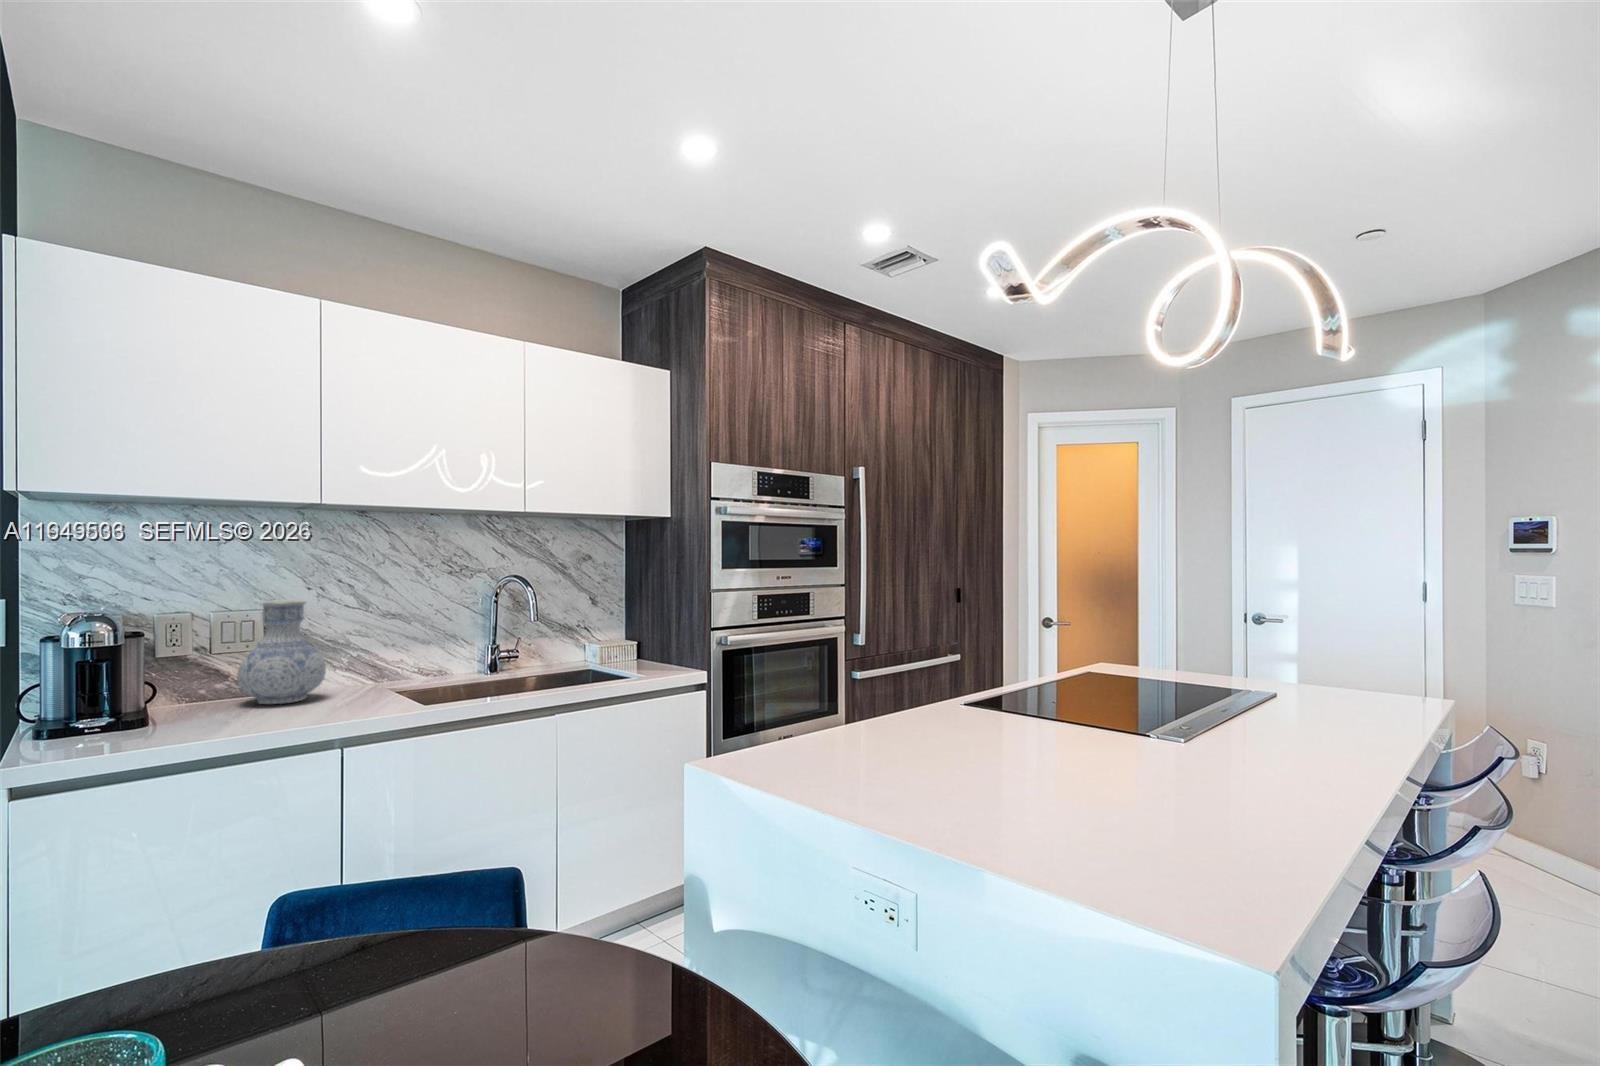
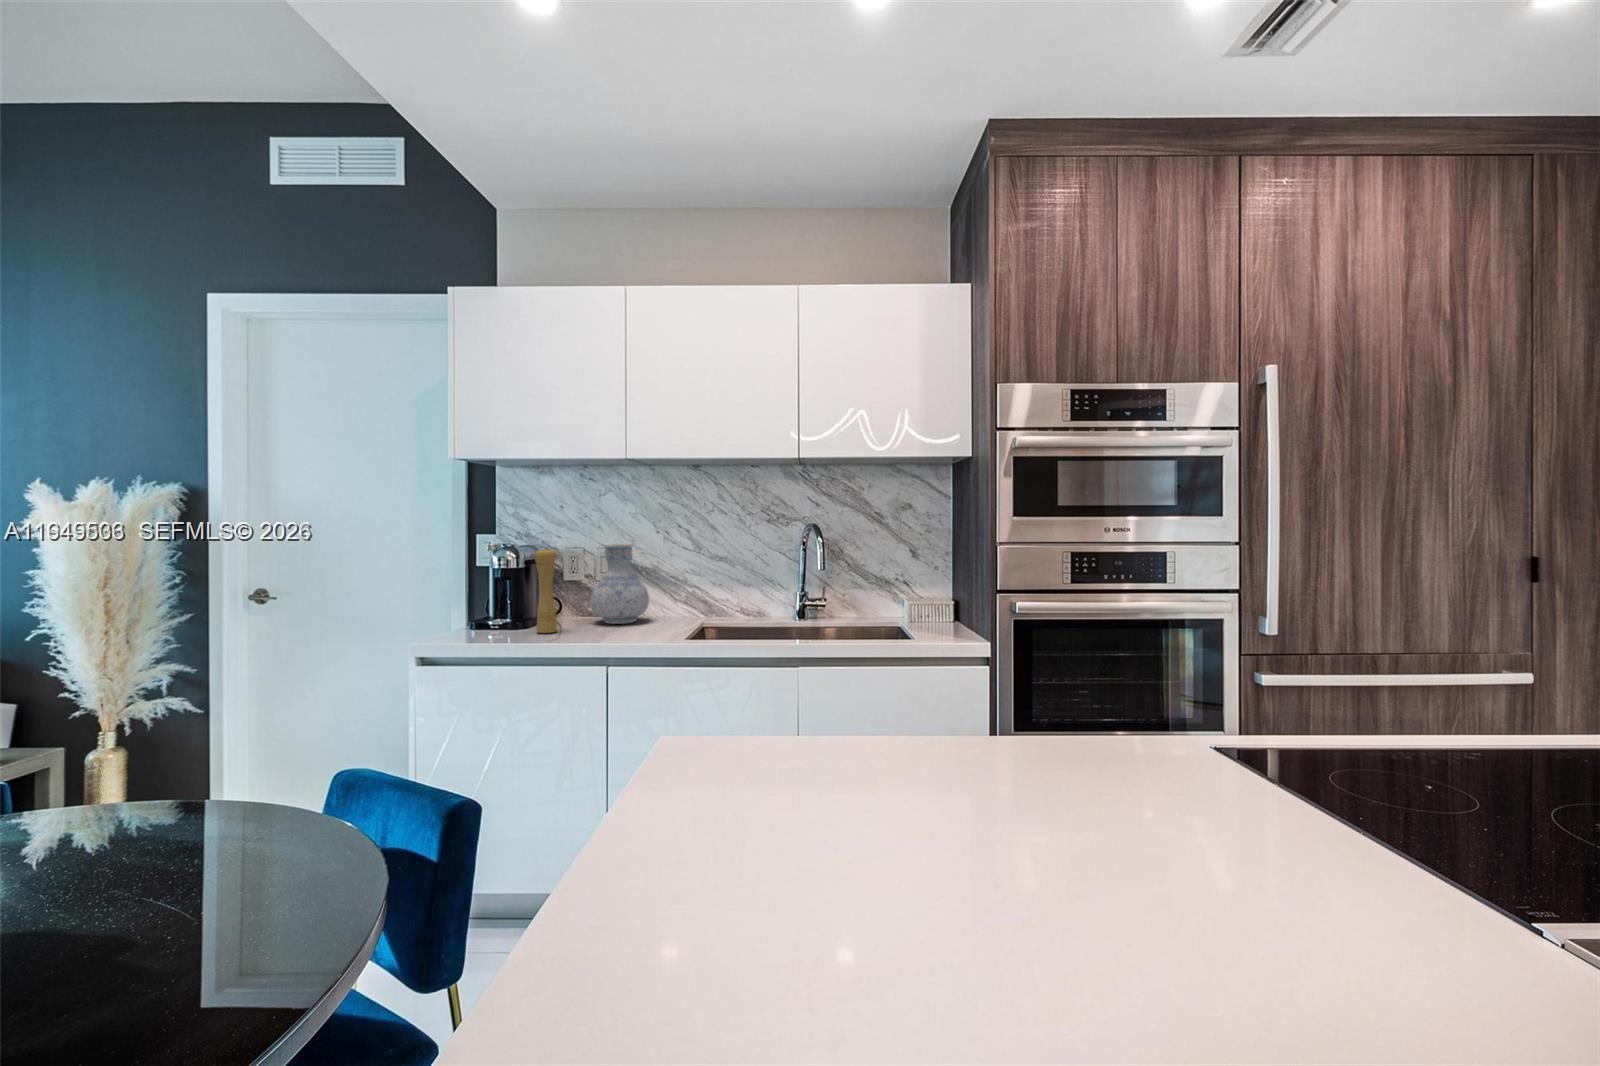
pepper mill: none [192,608,229,726] -> present [534,548,557,633]

